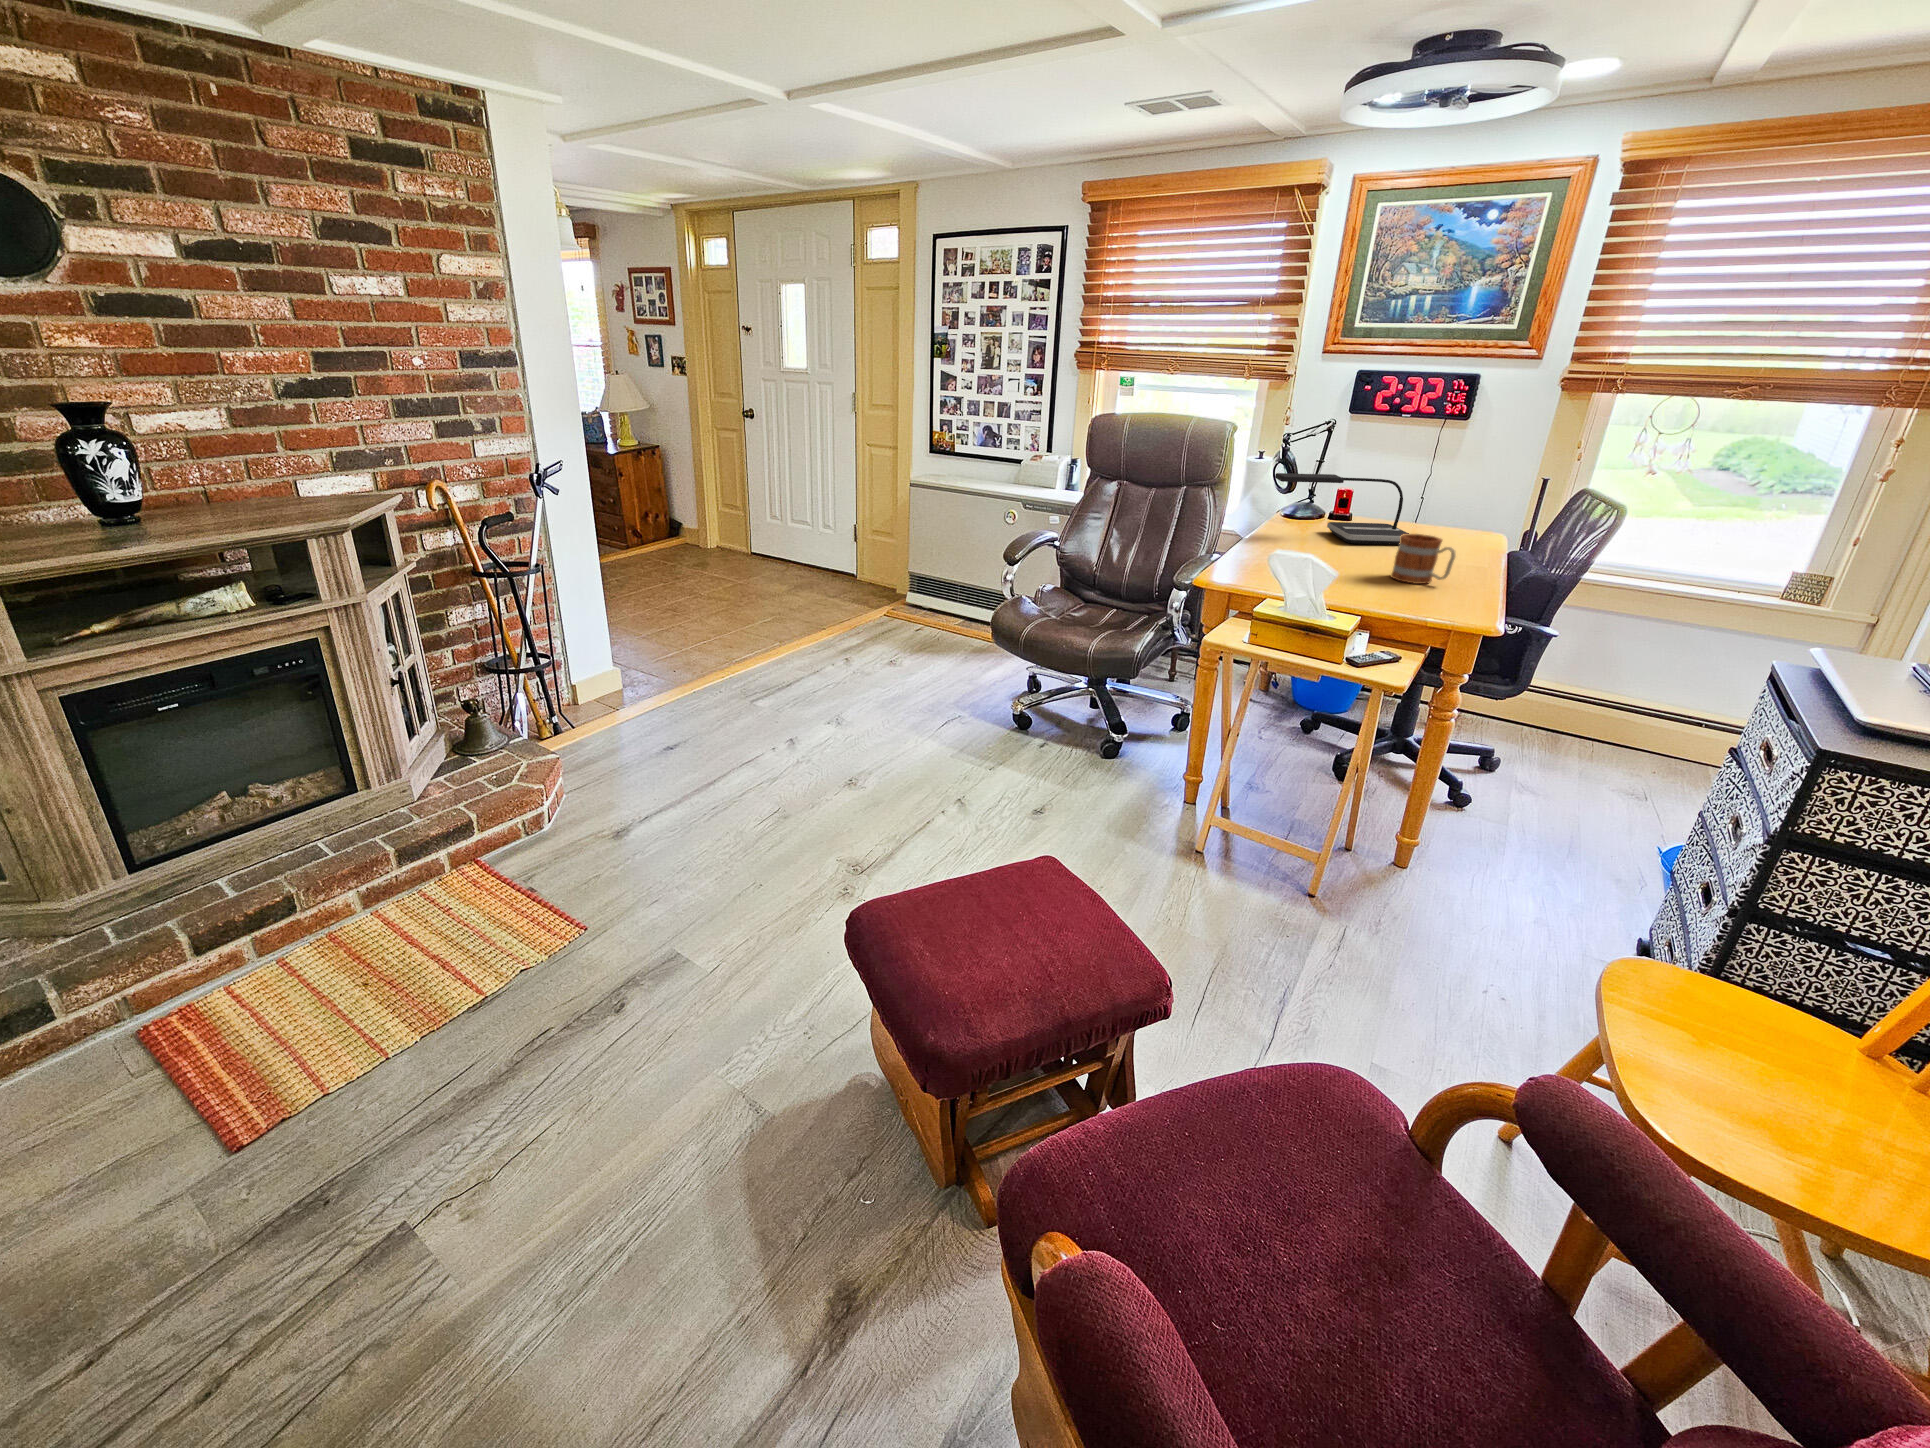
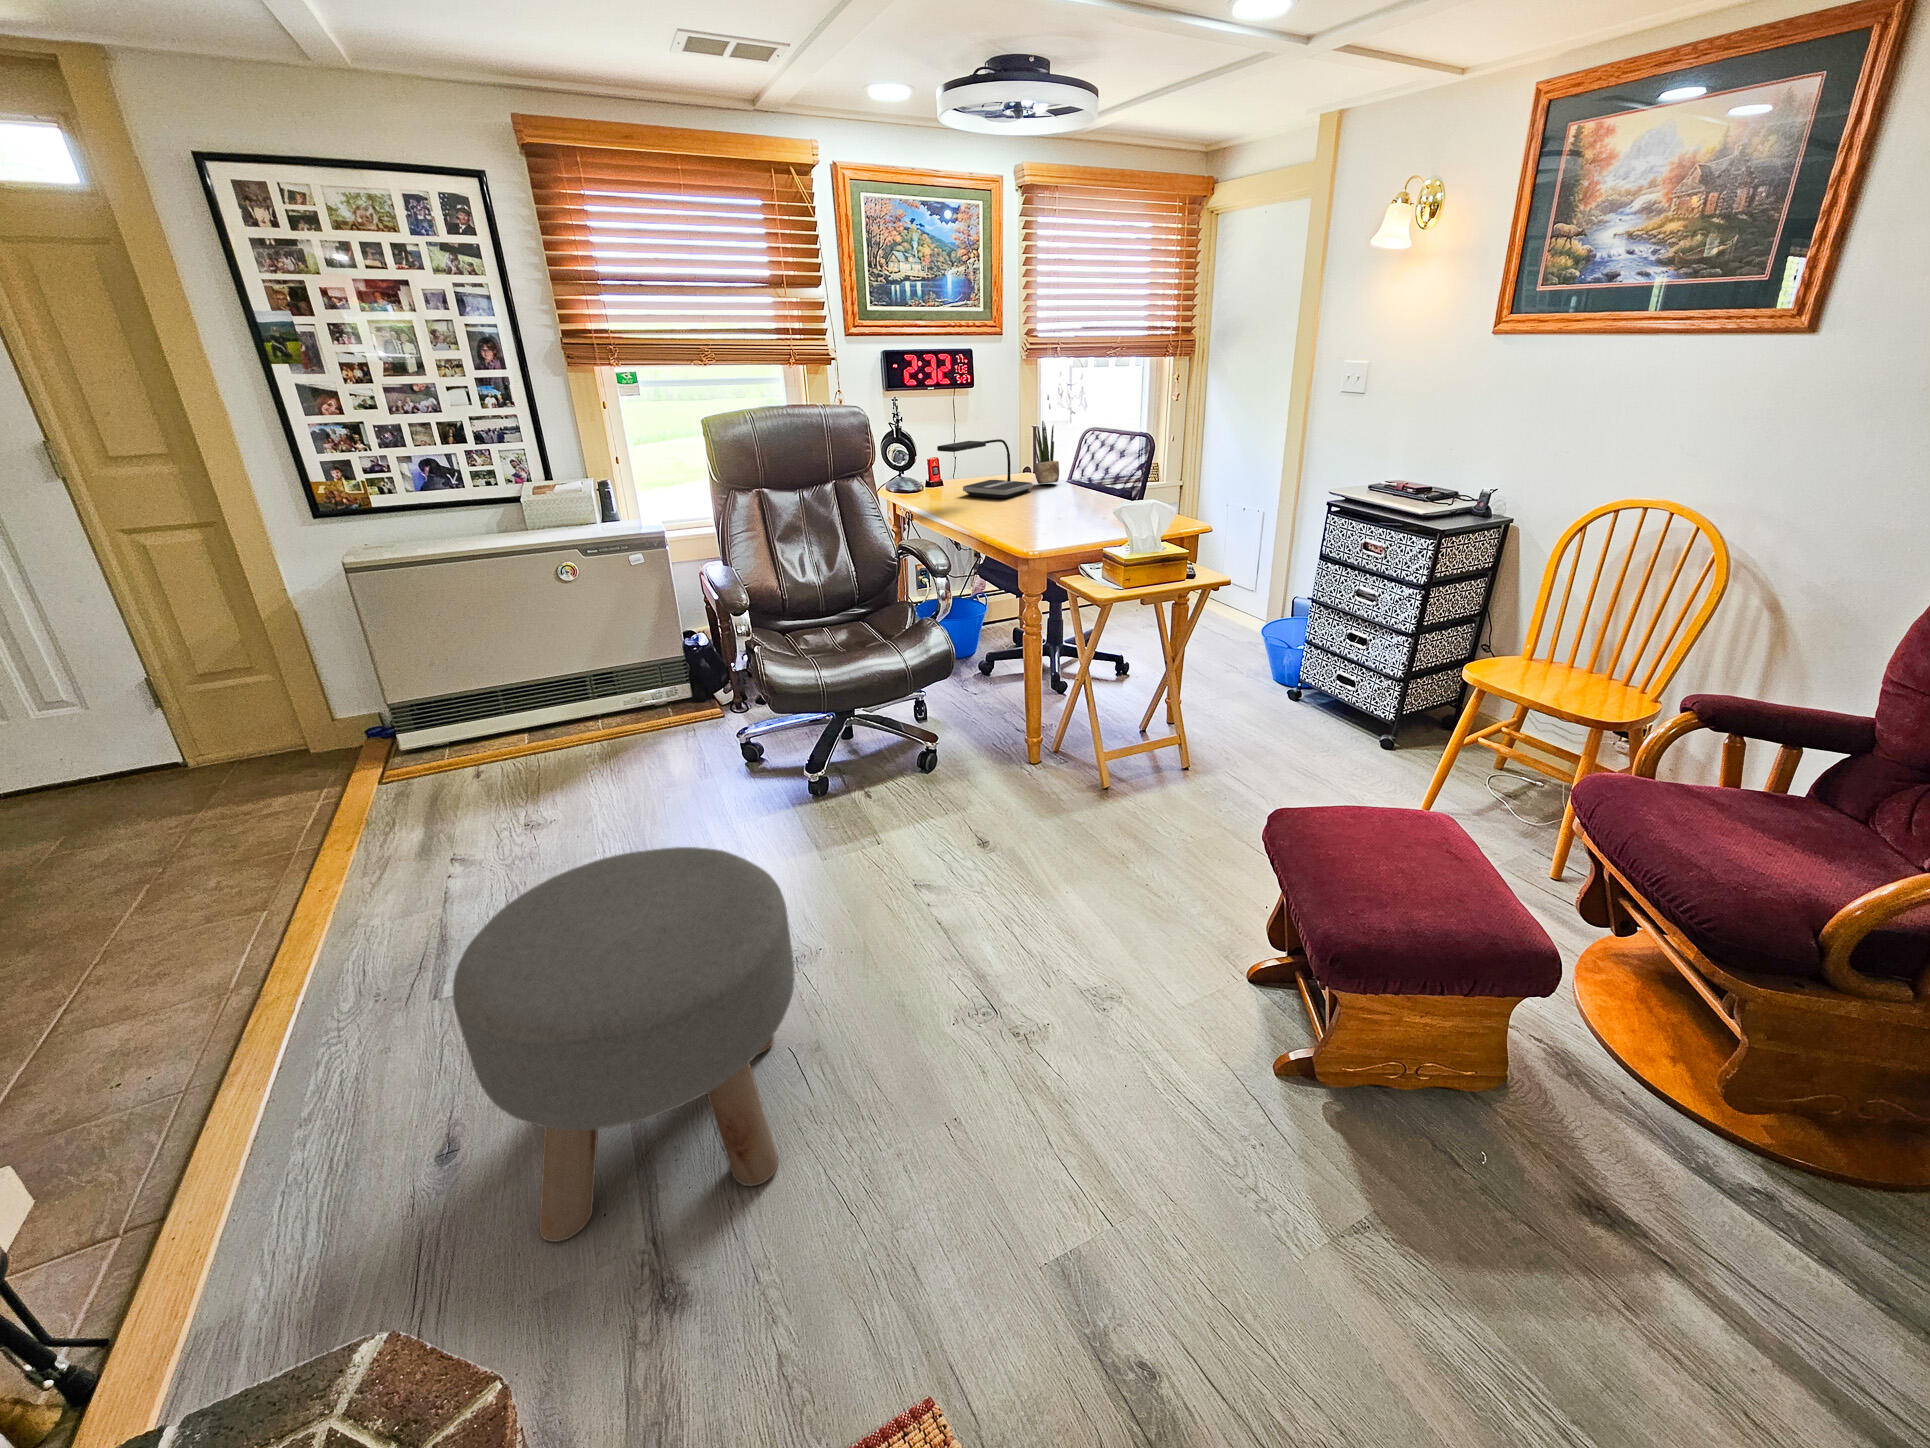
potted plant: none [1441,467,1492,544] -> present [1034,421,1059,484]
mug: present [1391,534,1456,584] -> none [1093,470,1139,510]
ottoman: none [612,647,782,836] -> present [453,847,794,1242]

